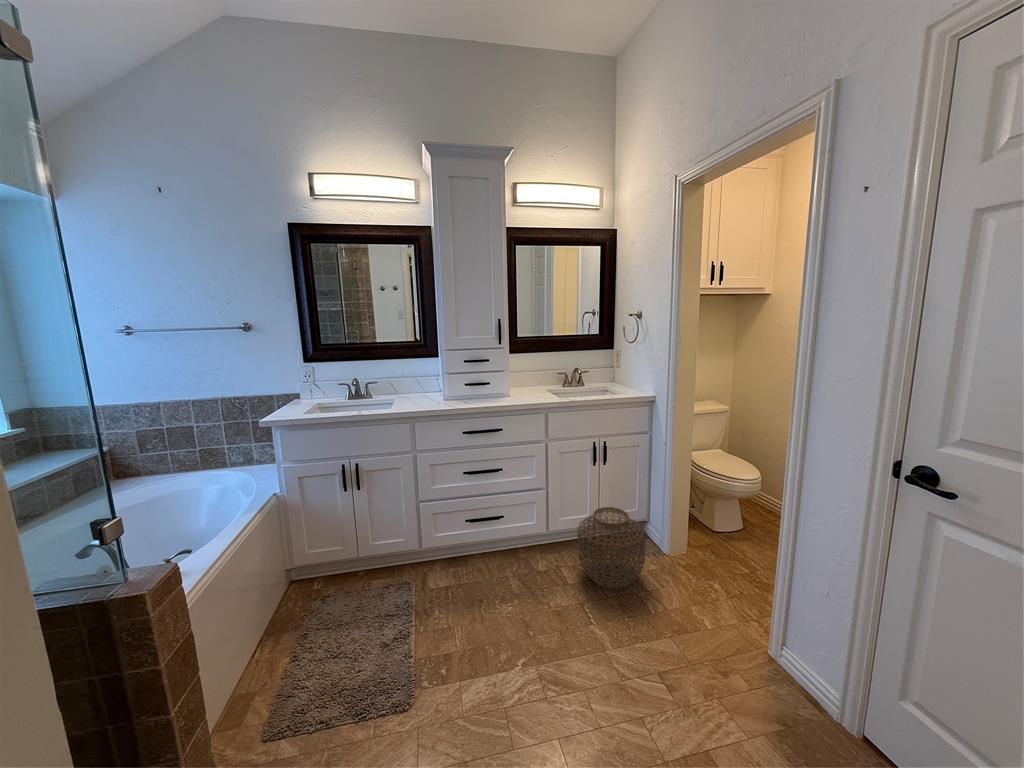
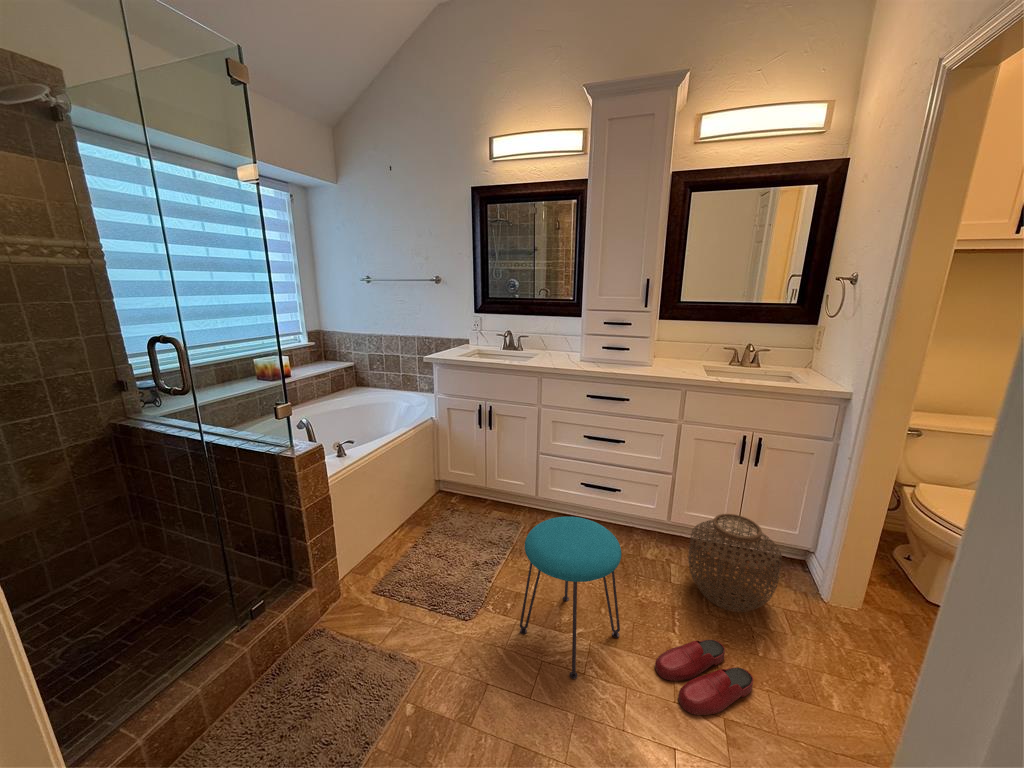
stool: none [464,549,558,709] -> present [520,516,621,679]
slippers: none [594,615,663,684] -> present [655,640,753,715]

